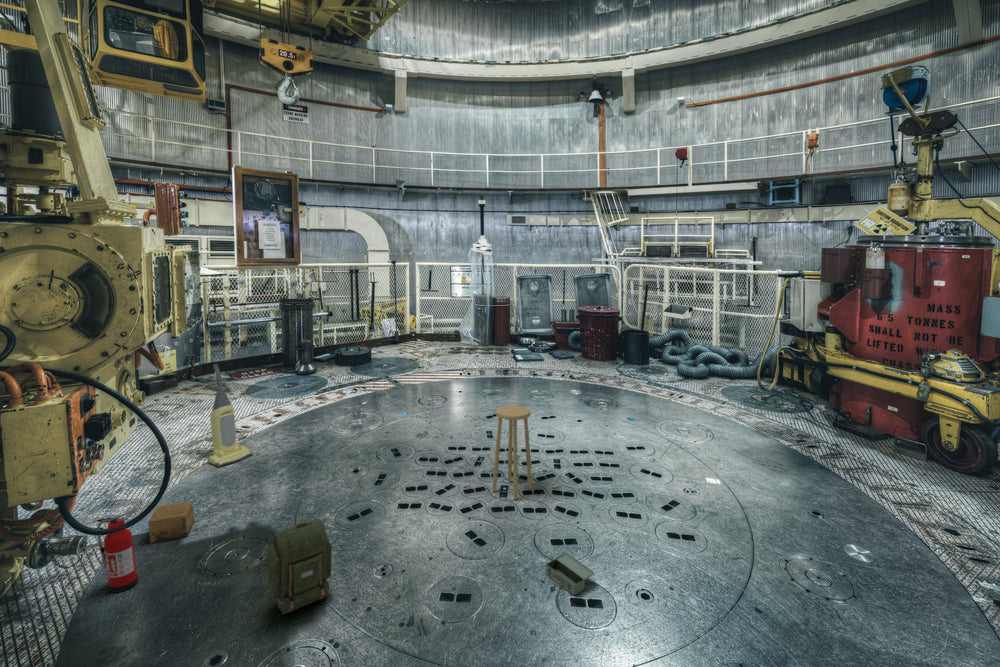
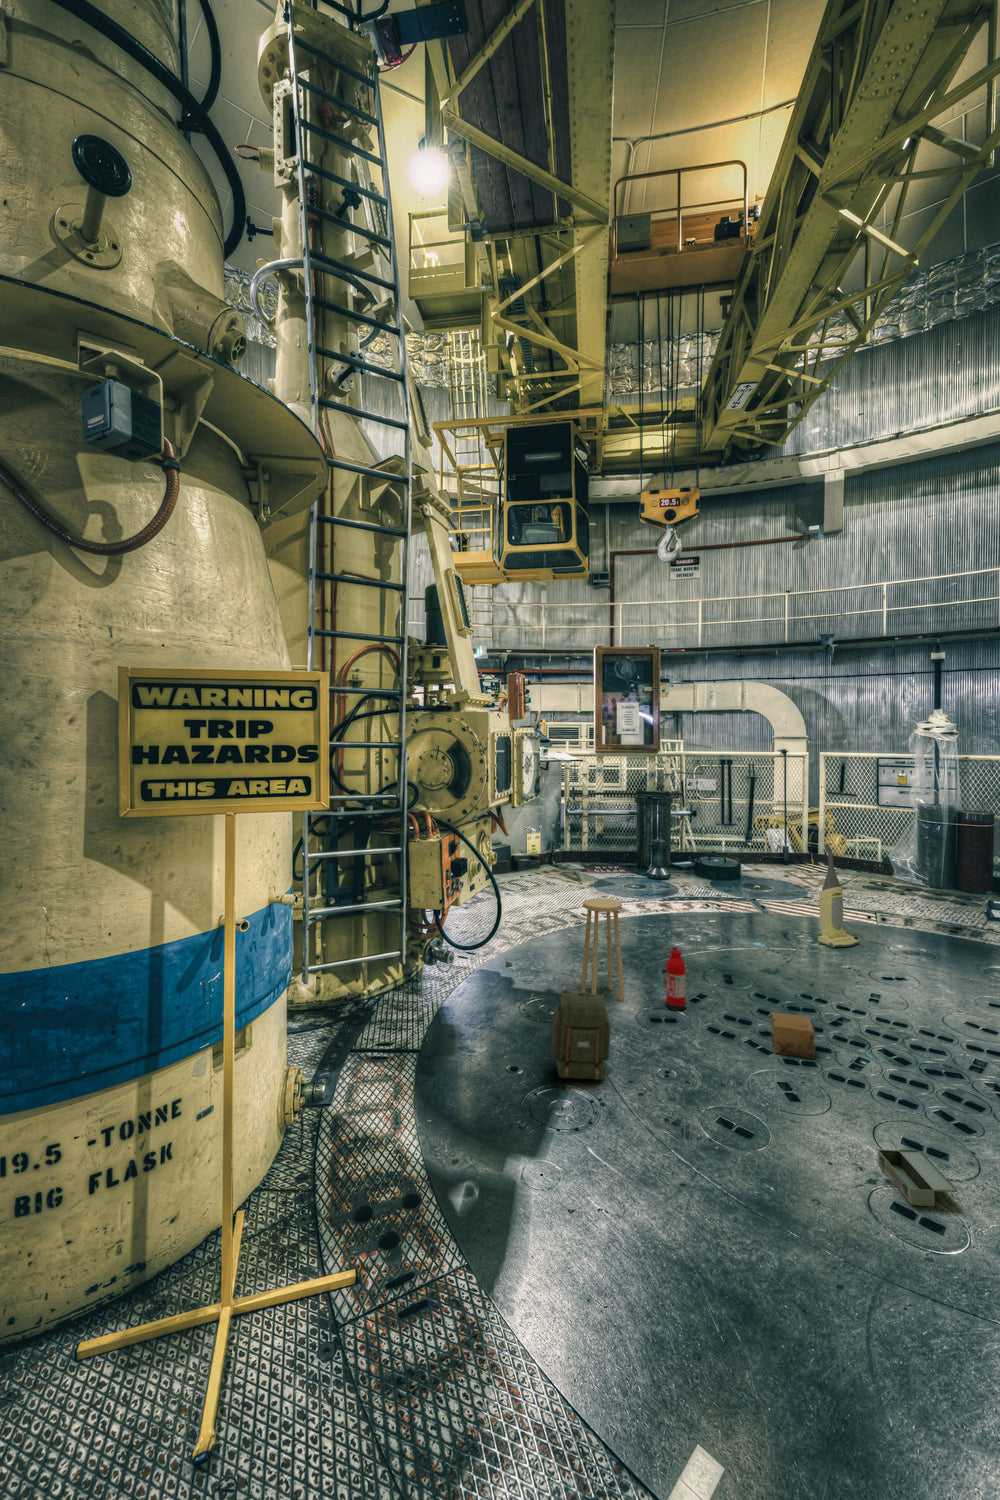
vacuum cleaner: present [207,364,253,467] -> present [817,844,860,948]
stool: present [492,406,532,500] -> present [581,898,624,1001]
cardboard box: present [148,501,194,543] -> present [771,1012,815,1059]
fire extinguisher: present [97,511,138,593] -> present [662,944,686,1011]

